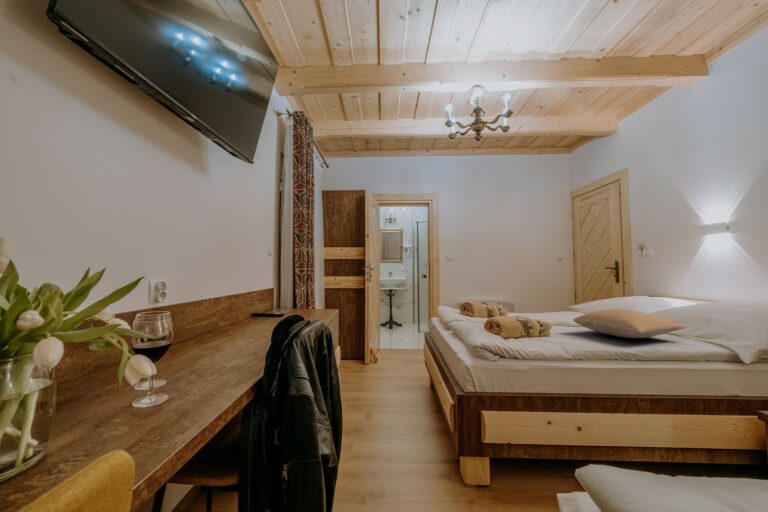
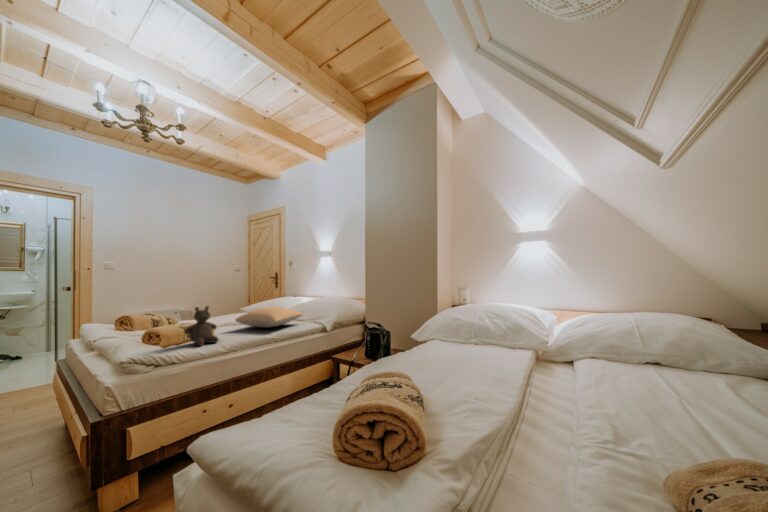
stuffed bear: none [522,300,560,345] -> present [184,306,218,346]

